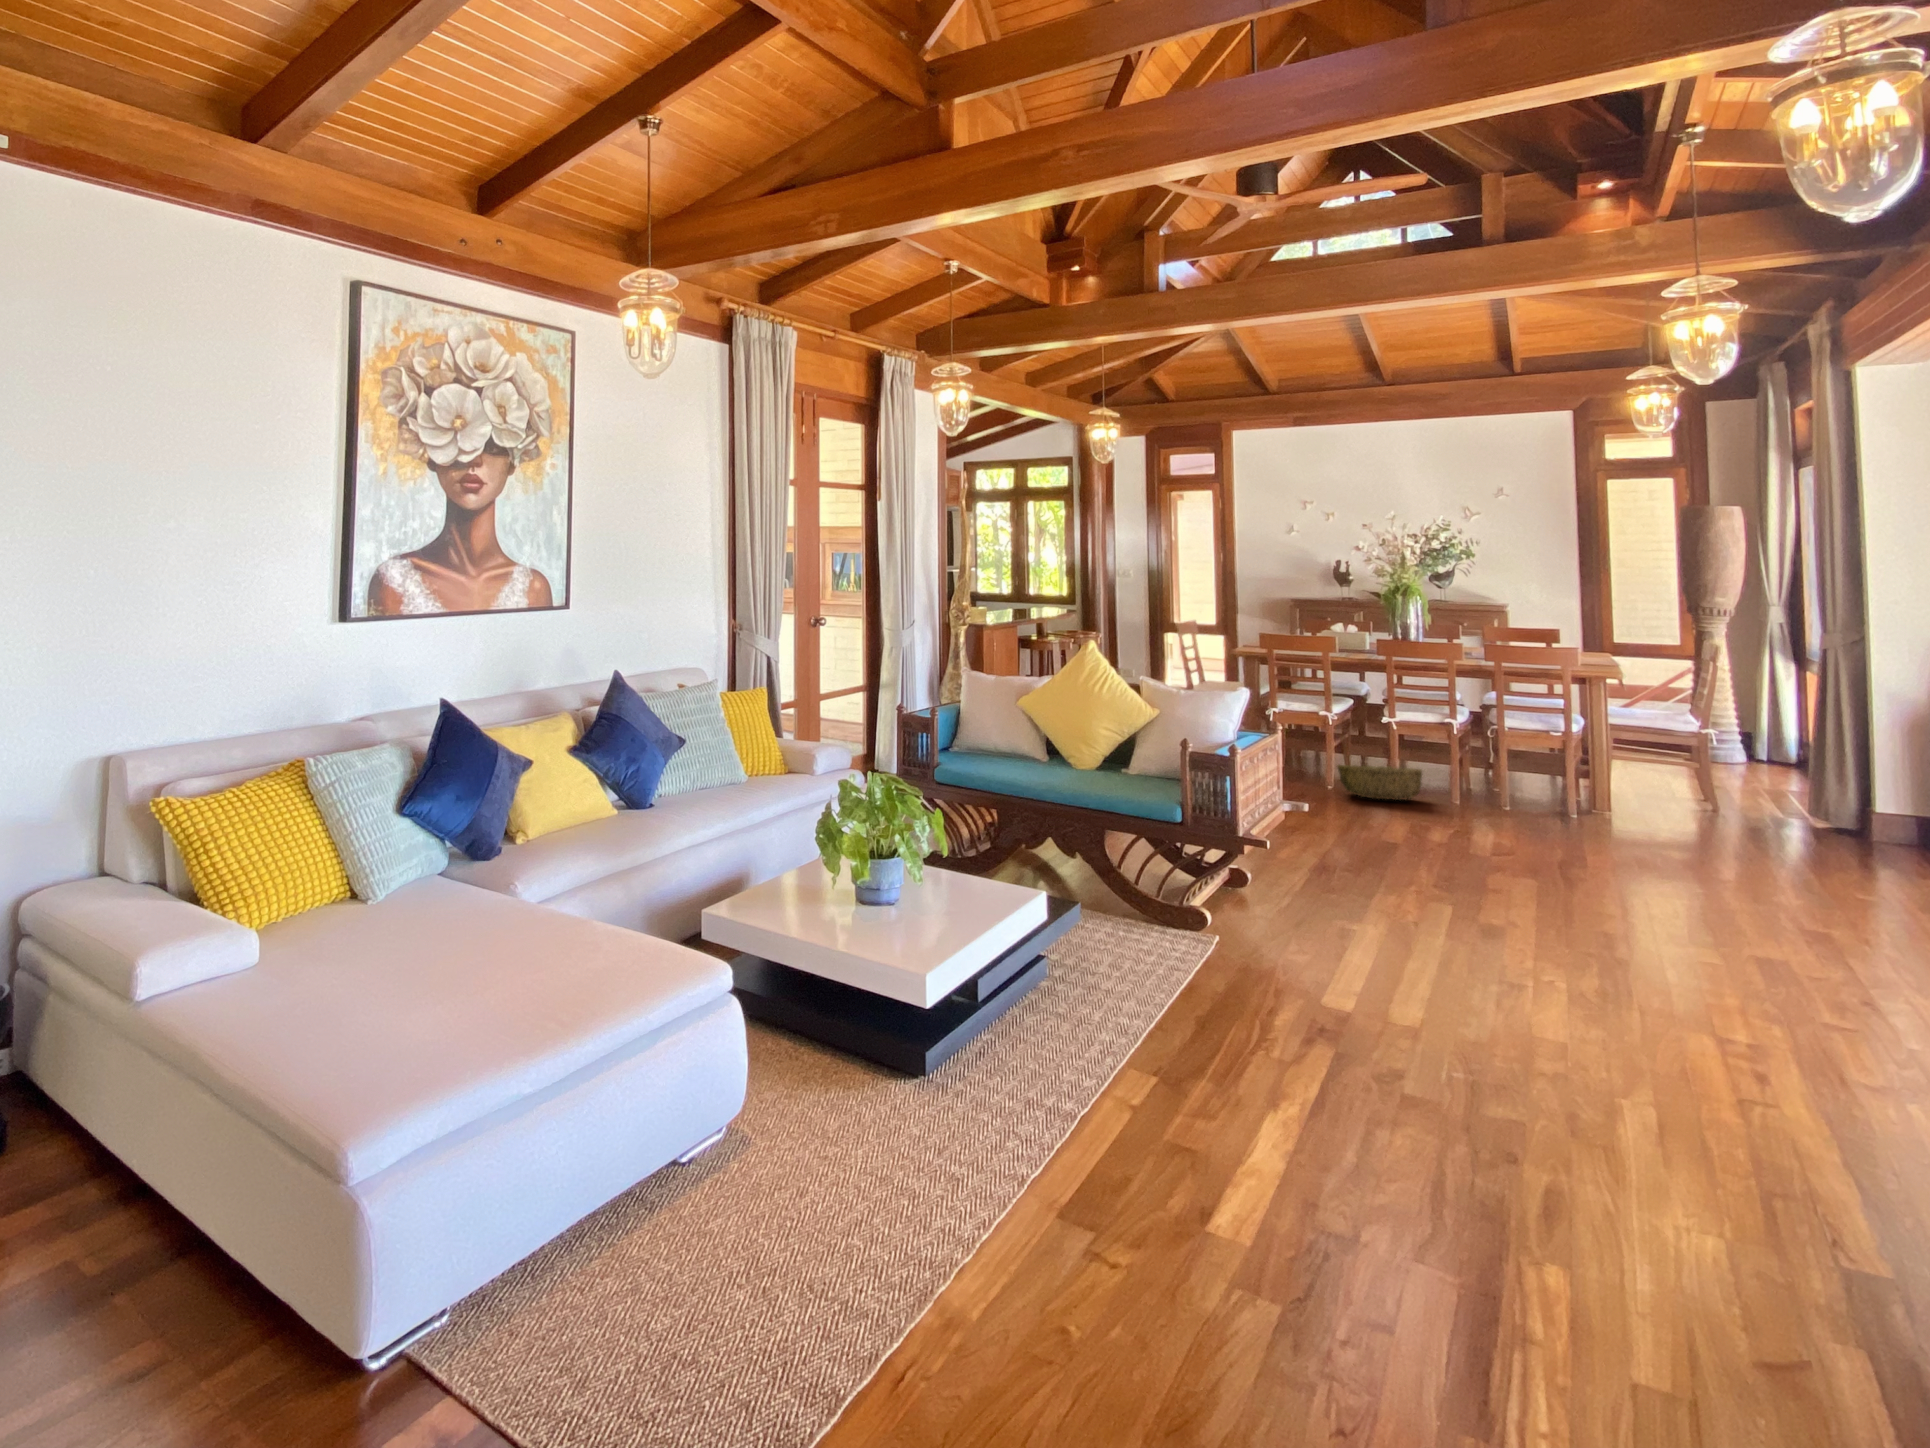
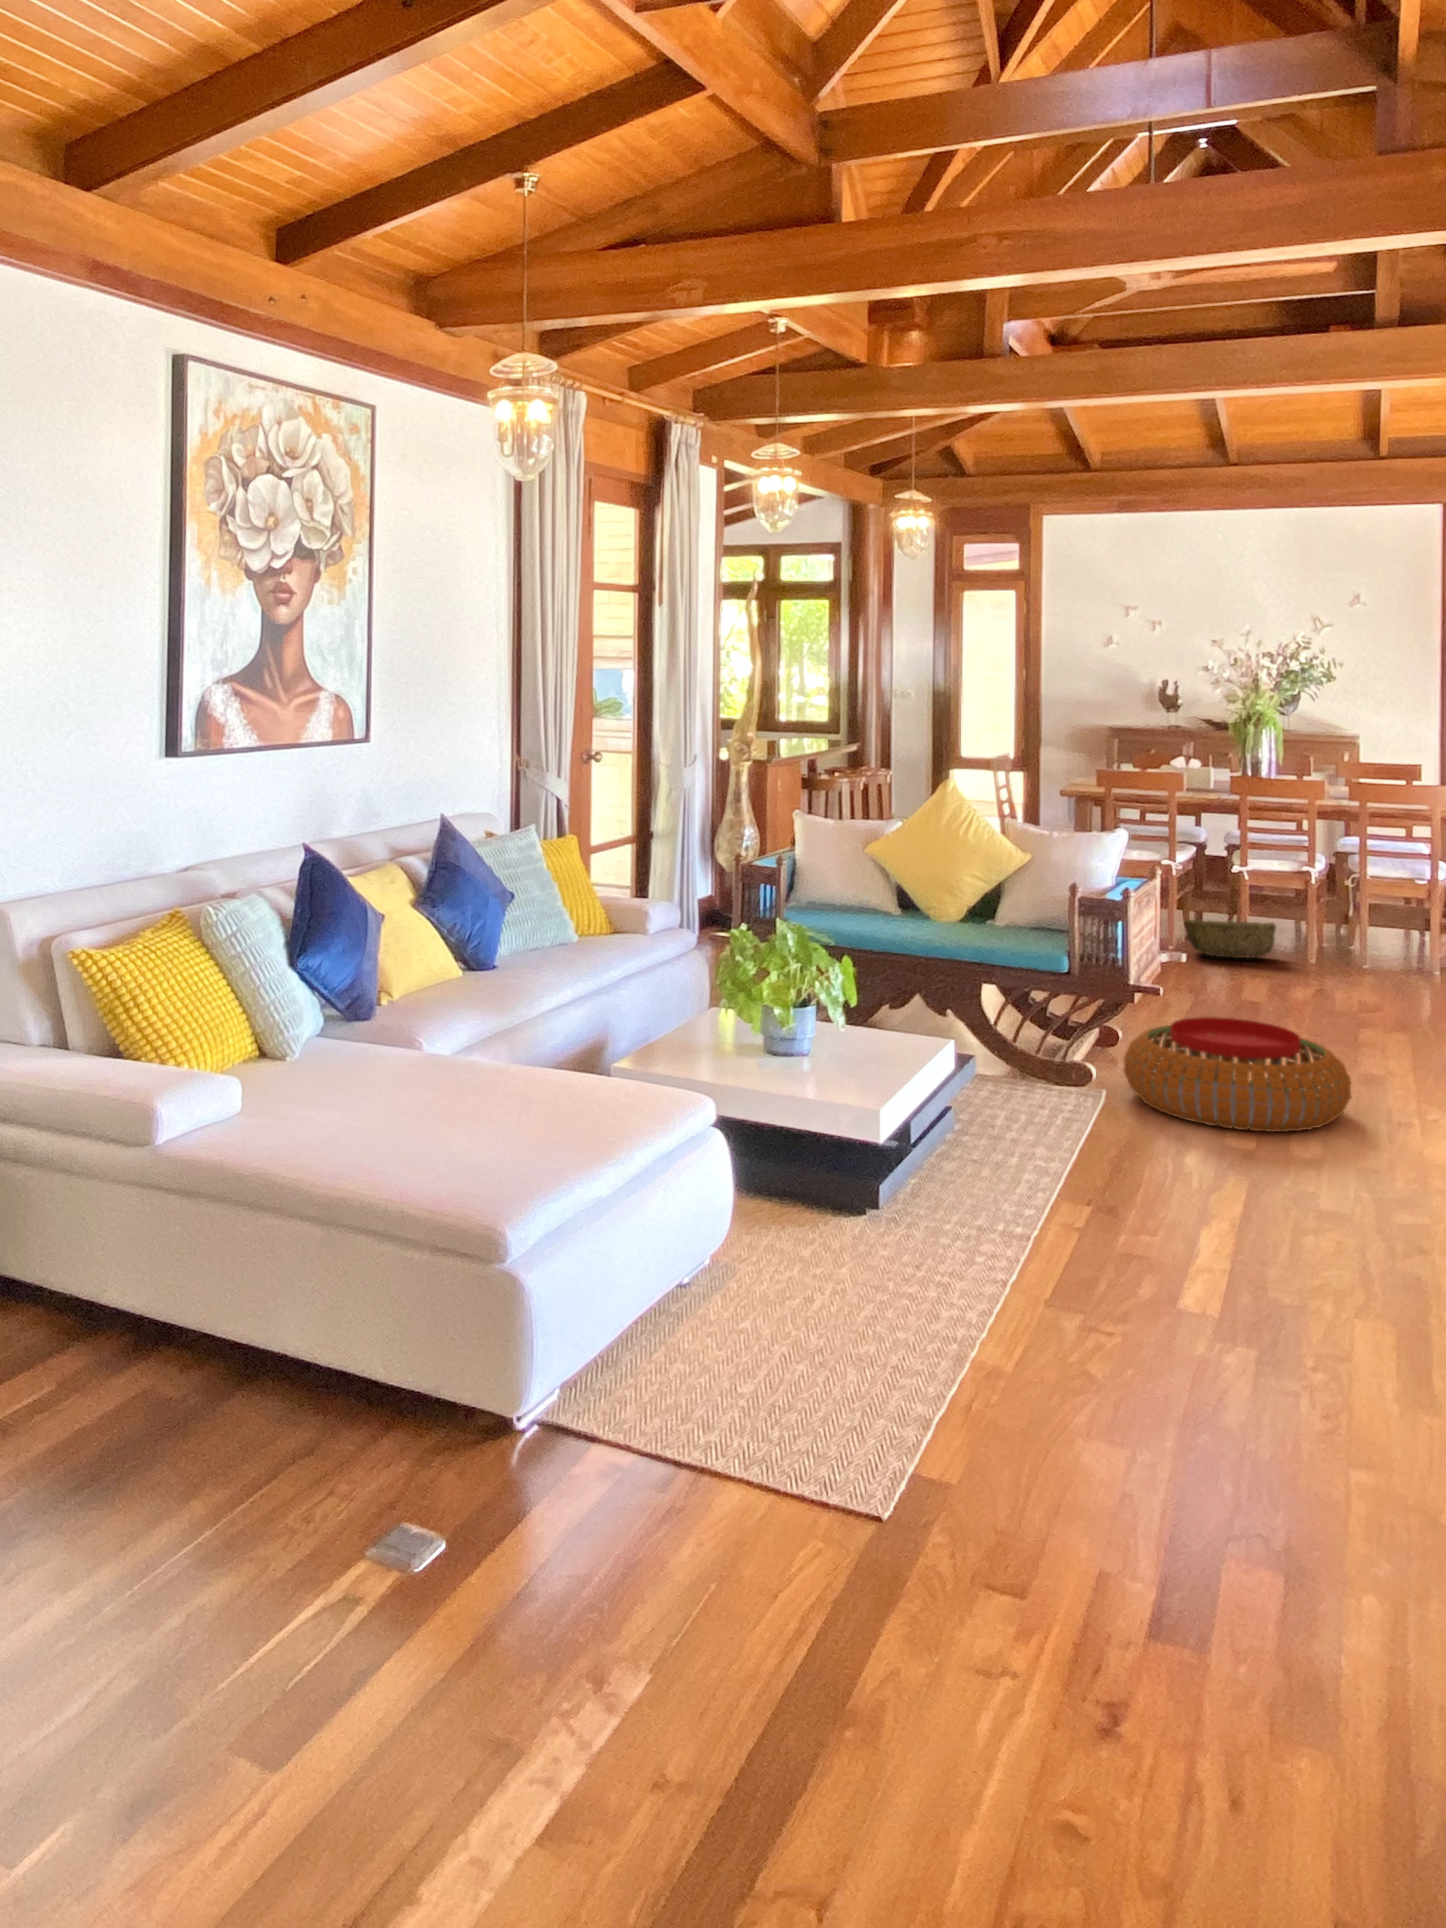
pouf: none [1230,867,1455,990] -> present [1124,1017,1351,1132]

